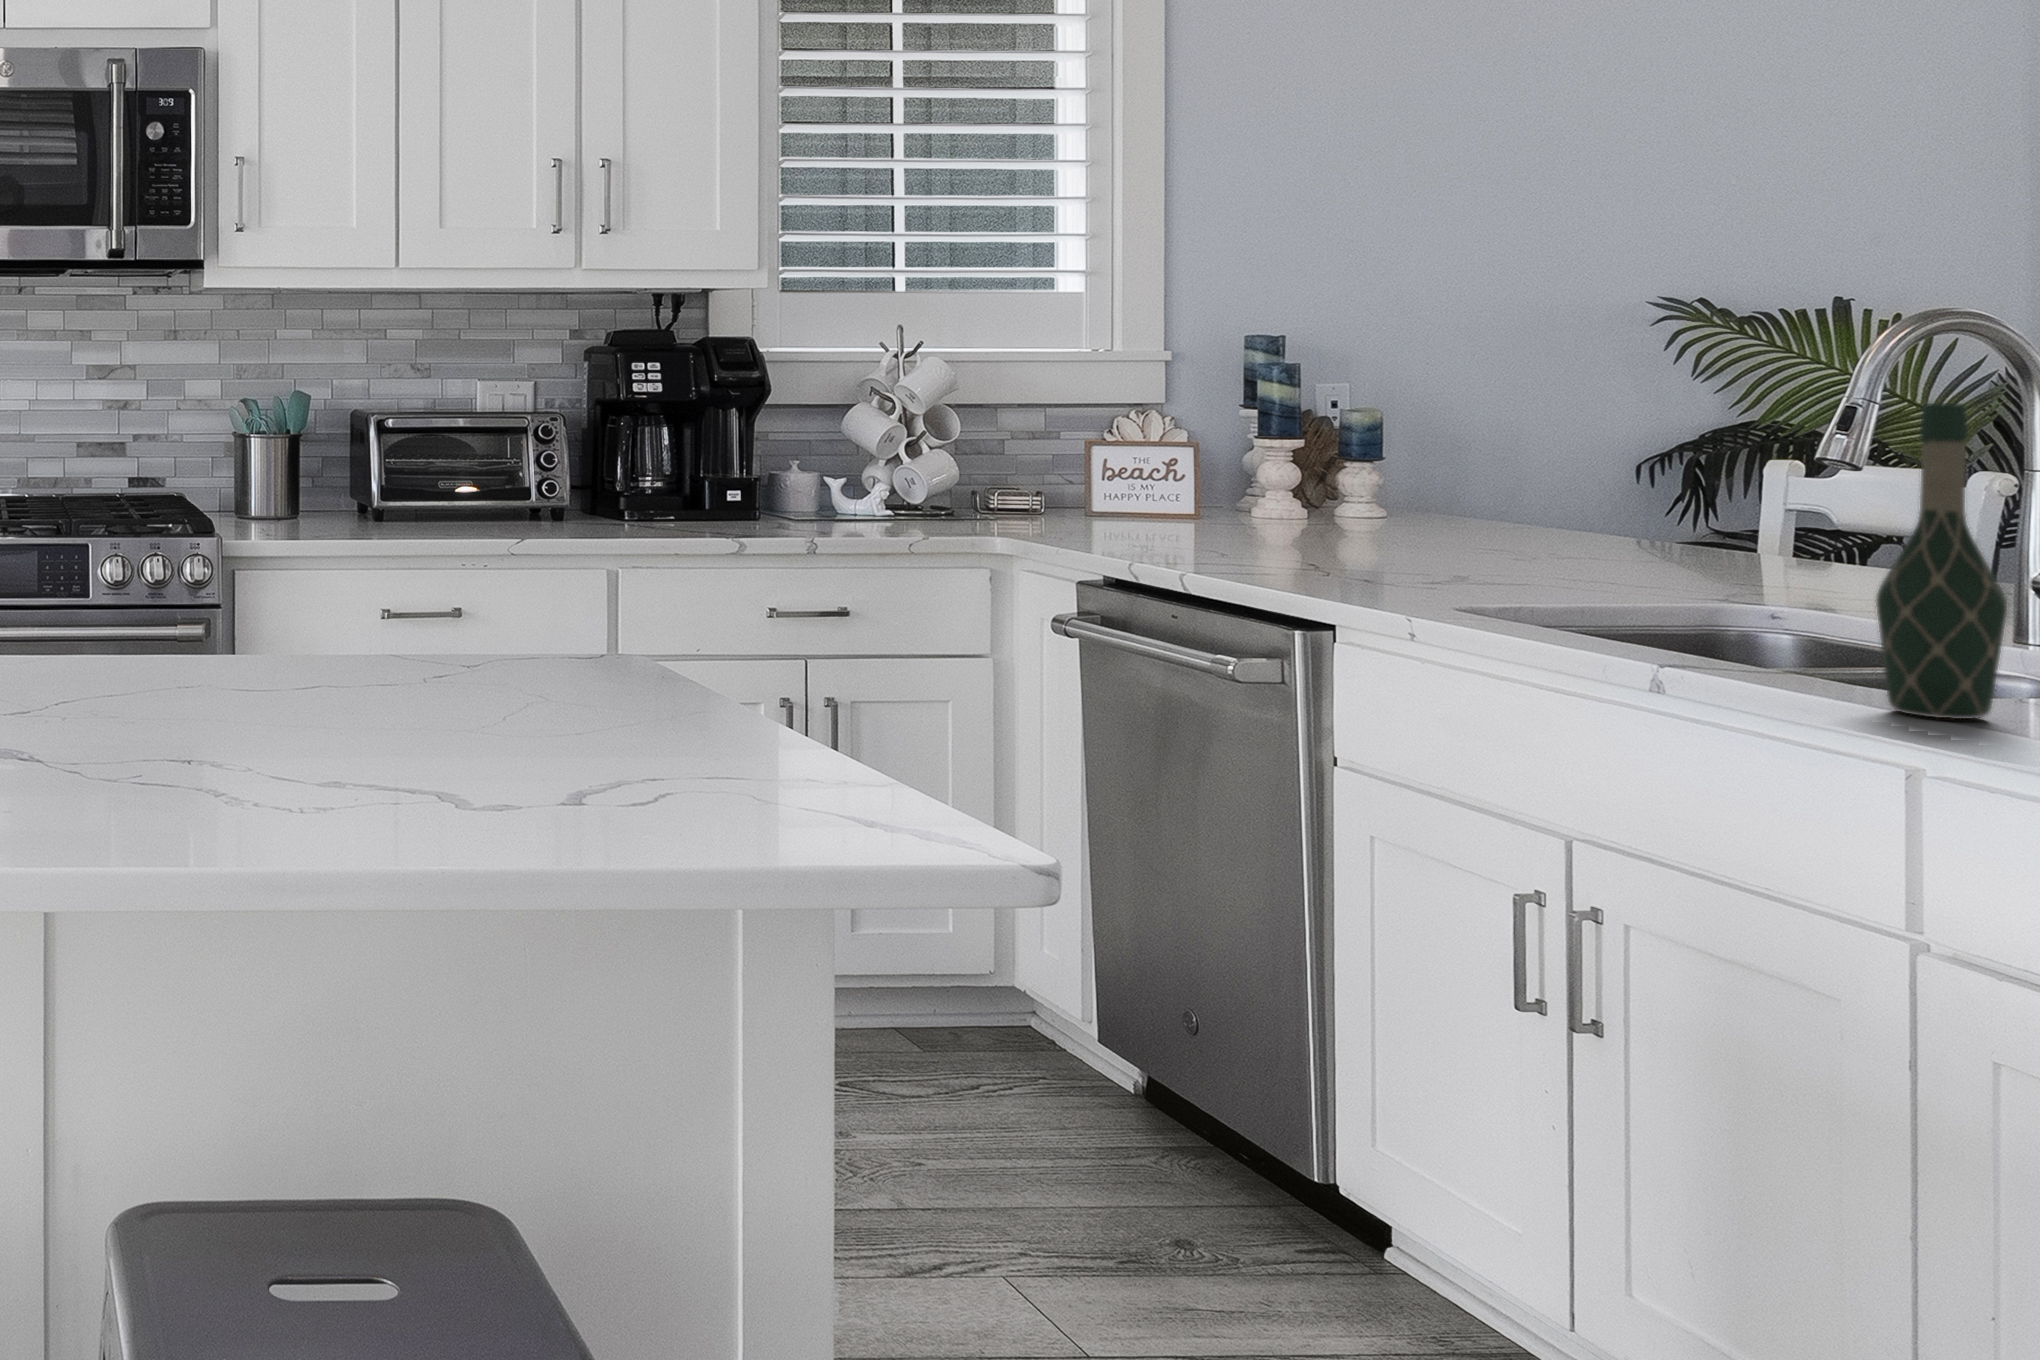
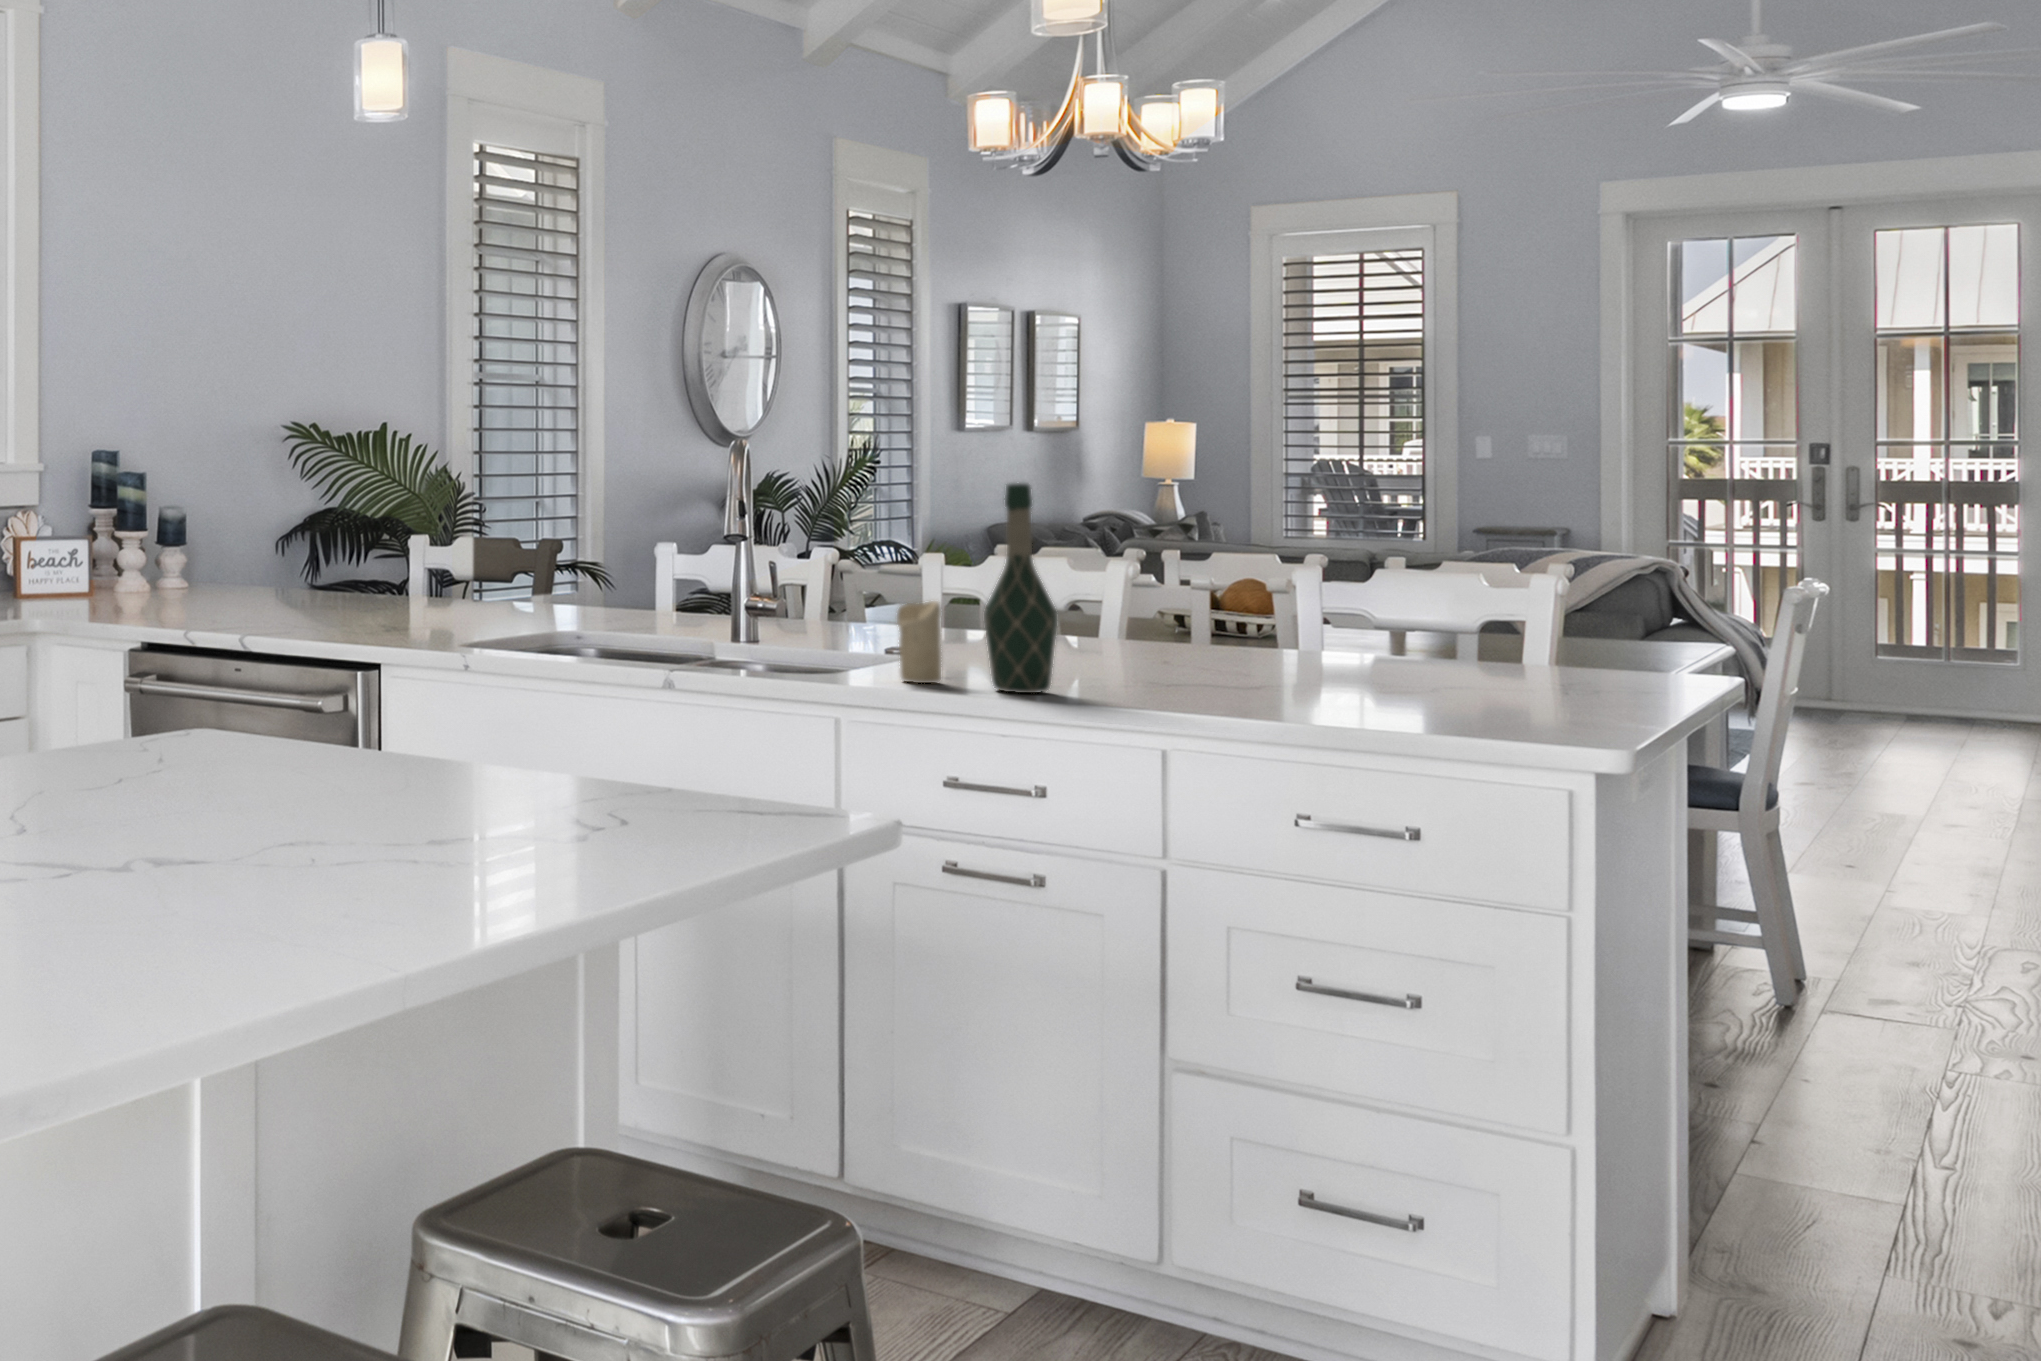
candle: none [1778,573,1855,691] -> present [897,601,941,683]

